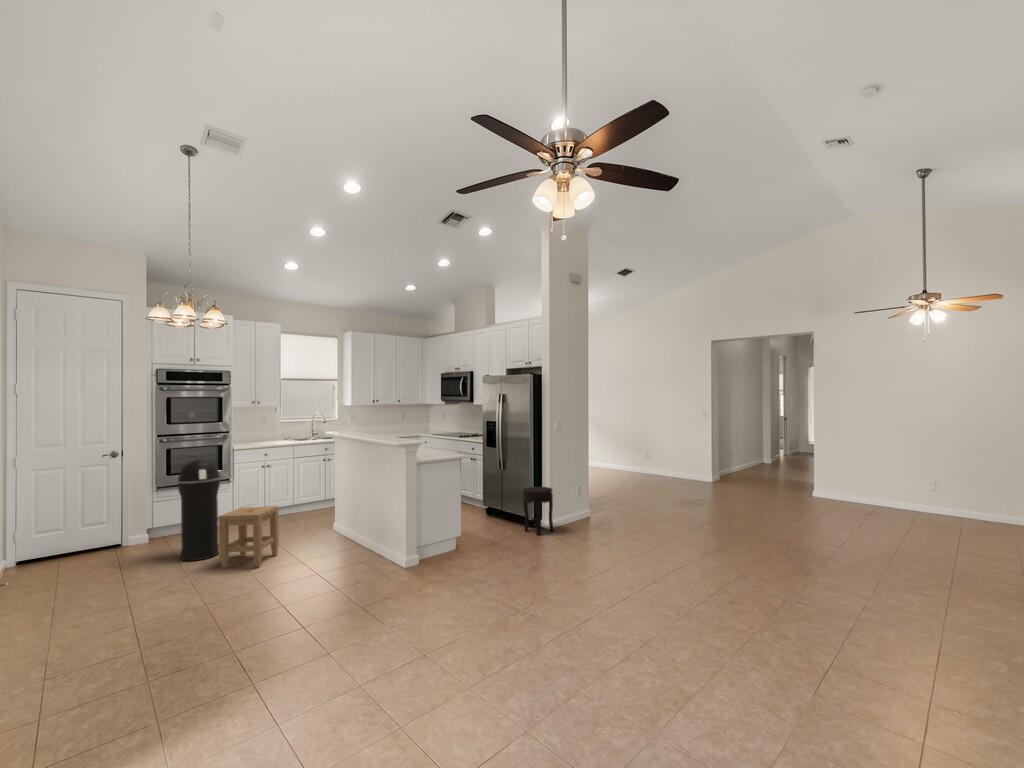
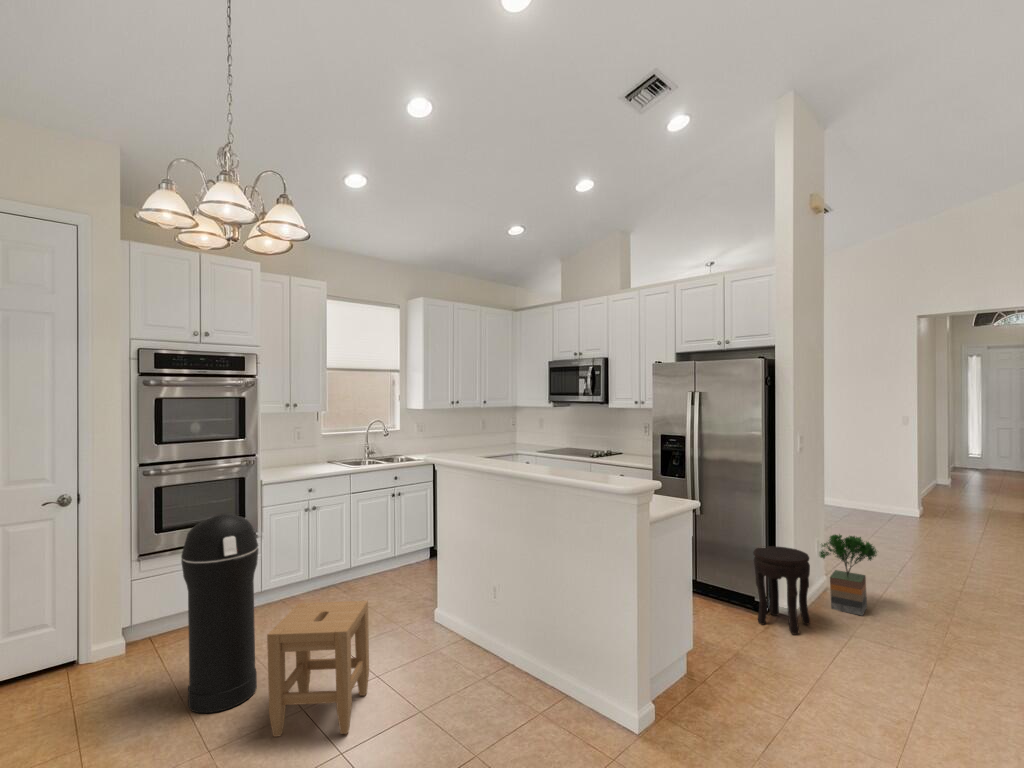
potted tree: none [571,480,607,528] -> present [819,534,877,616]

